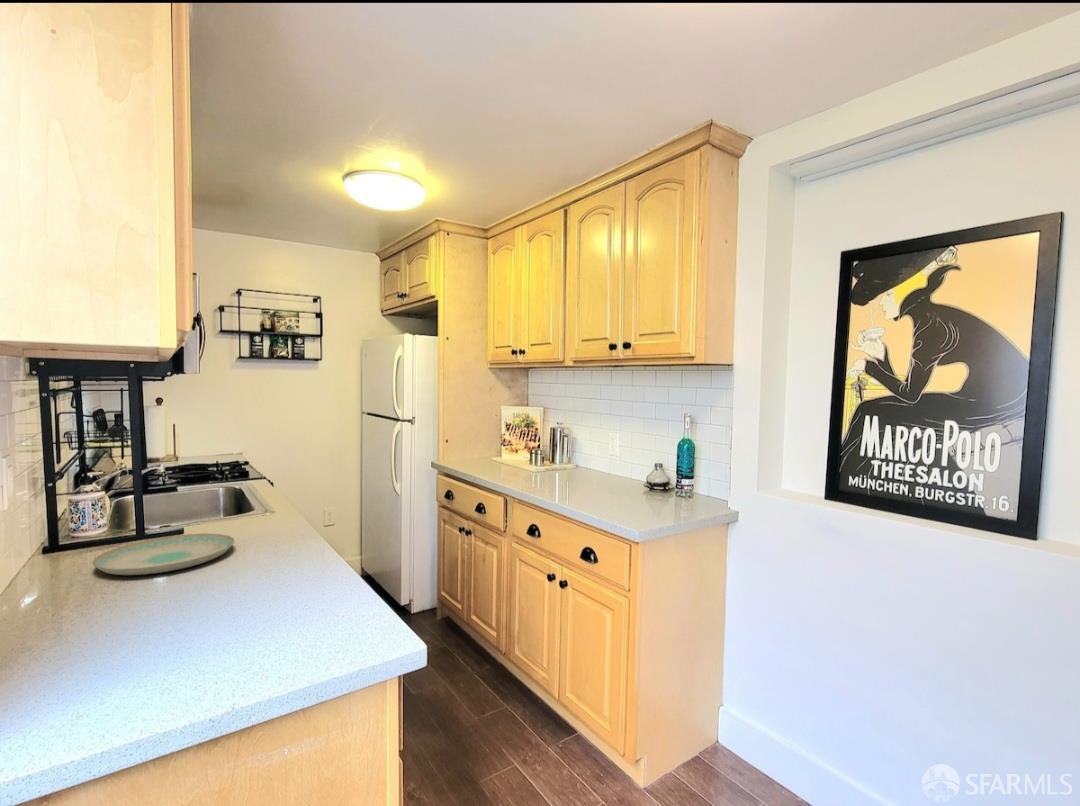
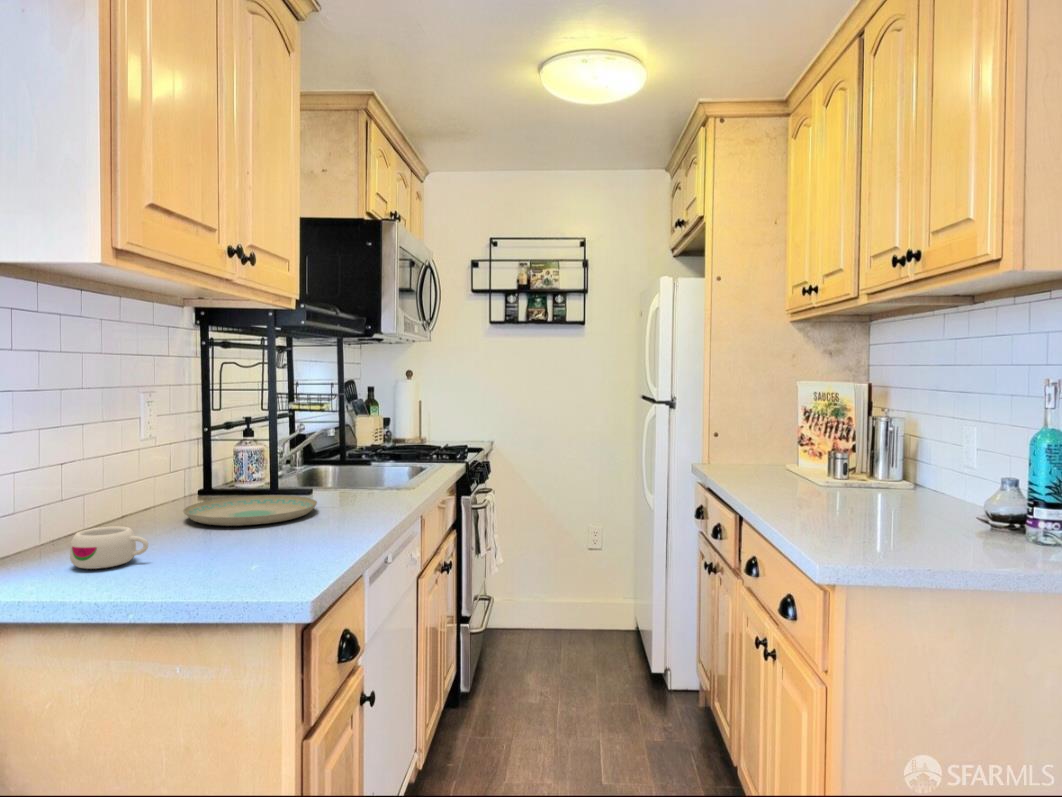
mug: none [81,589,168,639] -> present [70,526,148,569]

